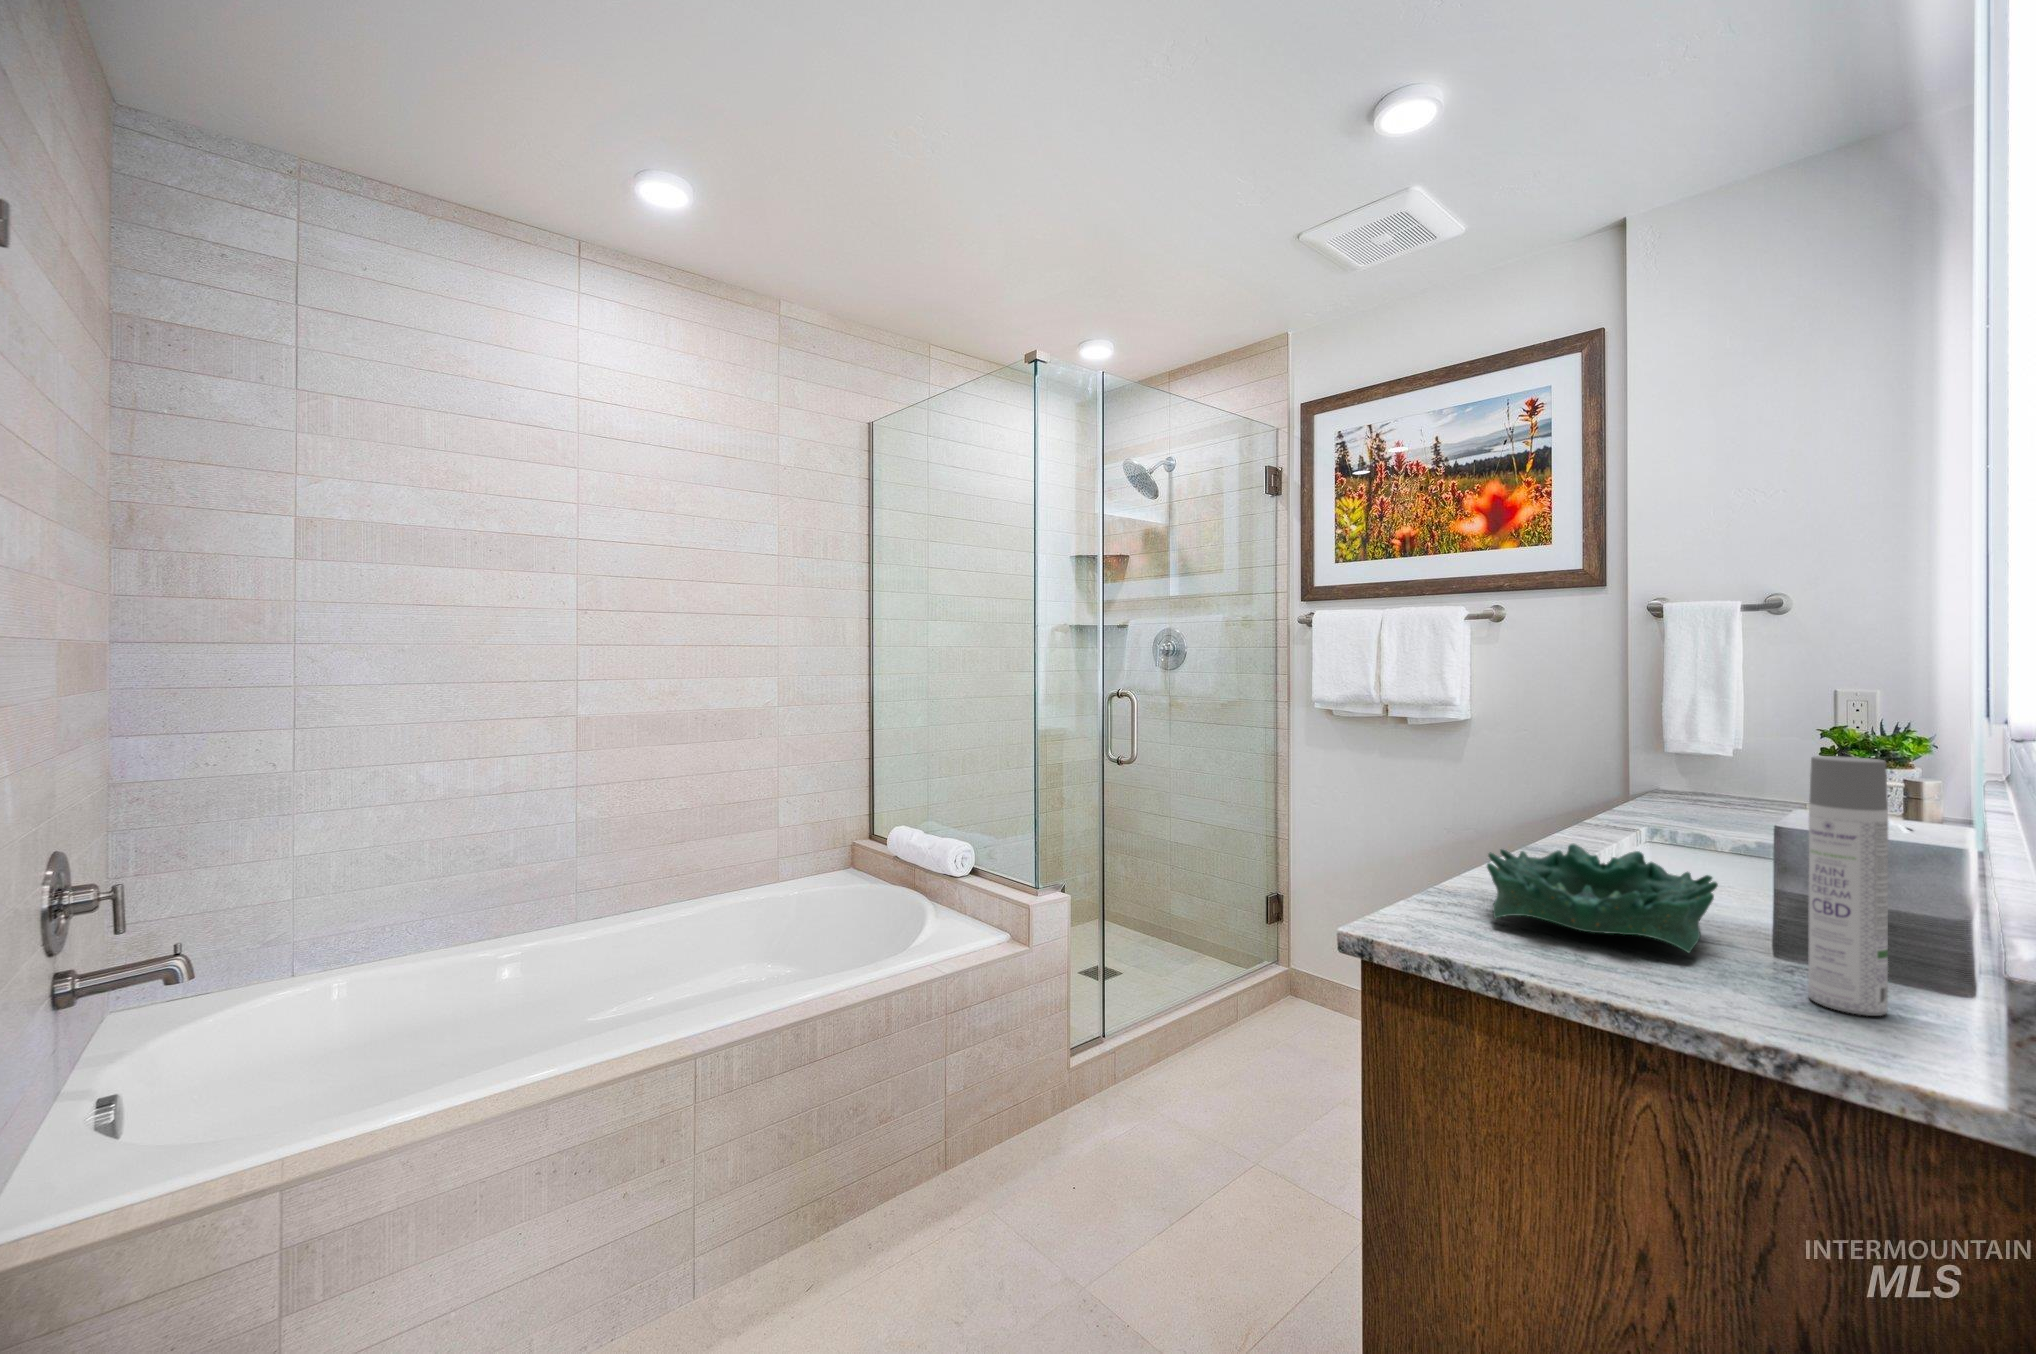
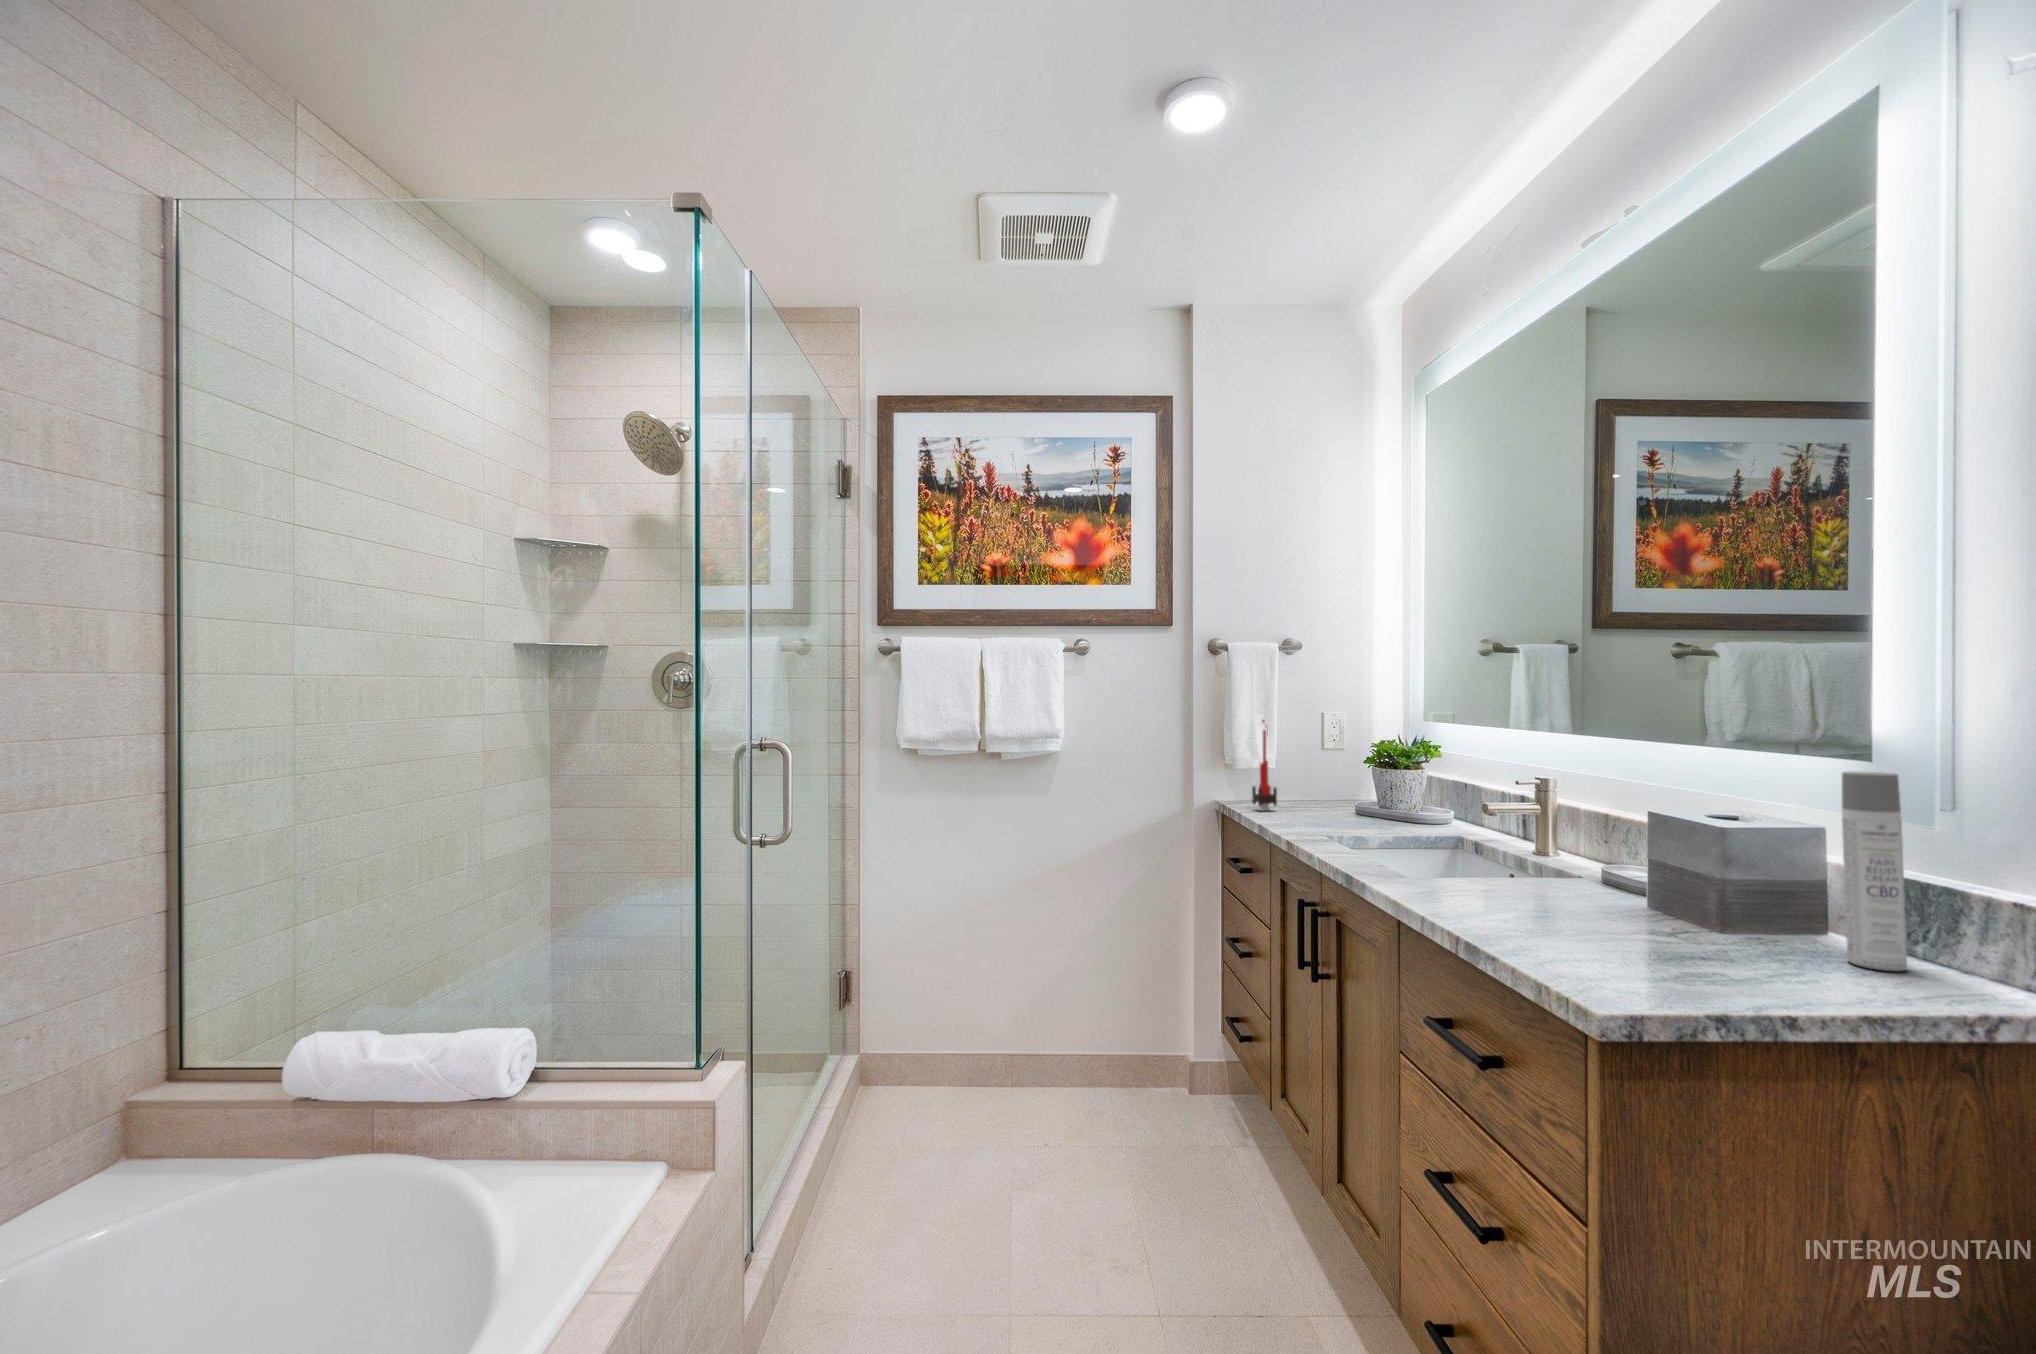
candle: none [1698,690,1728,799] -> present [1252,720,1277,811]
decorative bowl: present [1487,844,1718,953] -> none [1525,868,1765,960]

